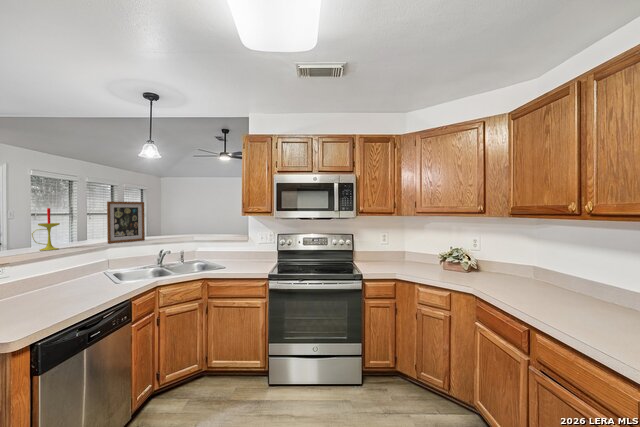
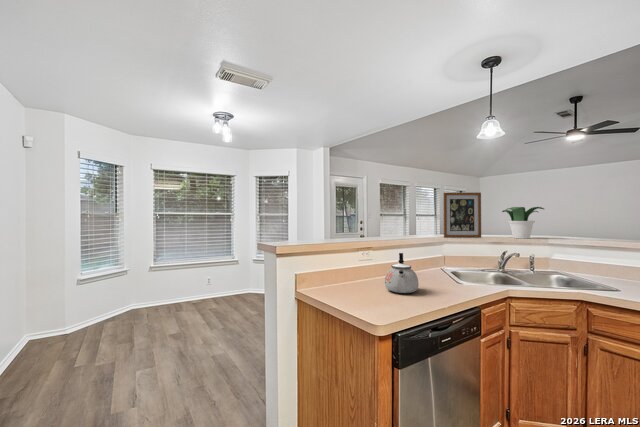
candle: present [32,208,60,250] -> none [386,198,406,239]
potted plant: none [163,214,192,239] -> present [502,207,544,239]
kettle: none [26,267,70,307] -> present [385,253,419,293]

